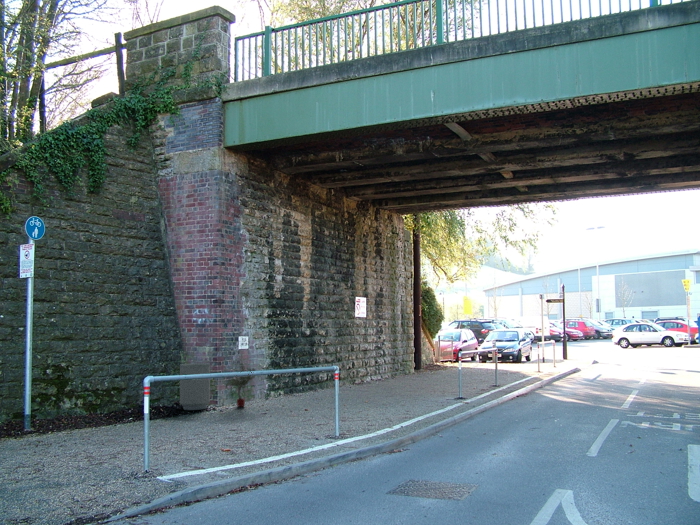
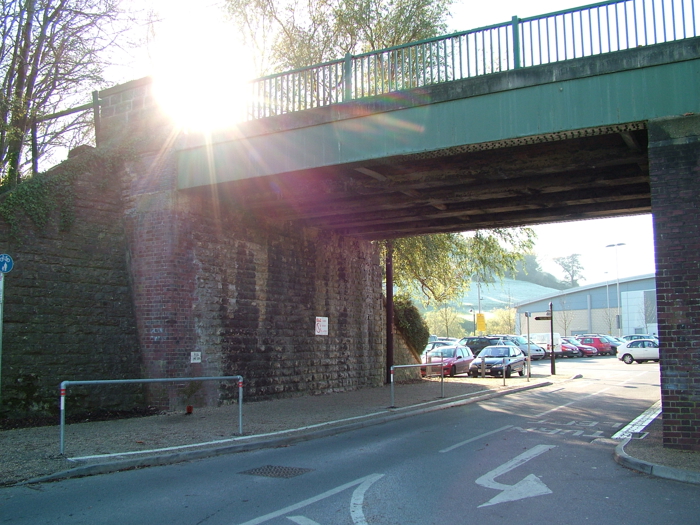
trash can: present [180,363,210,410] -> none [136,375,162,415]

